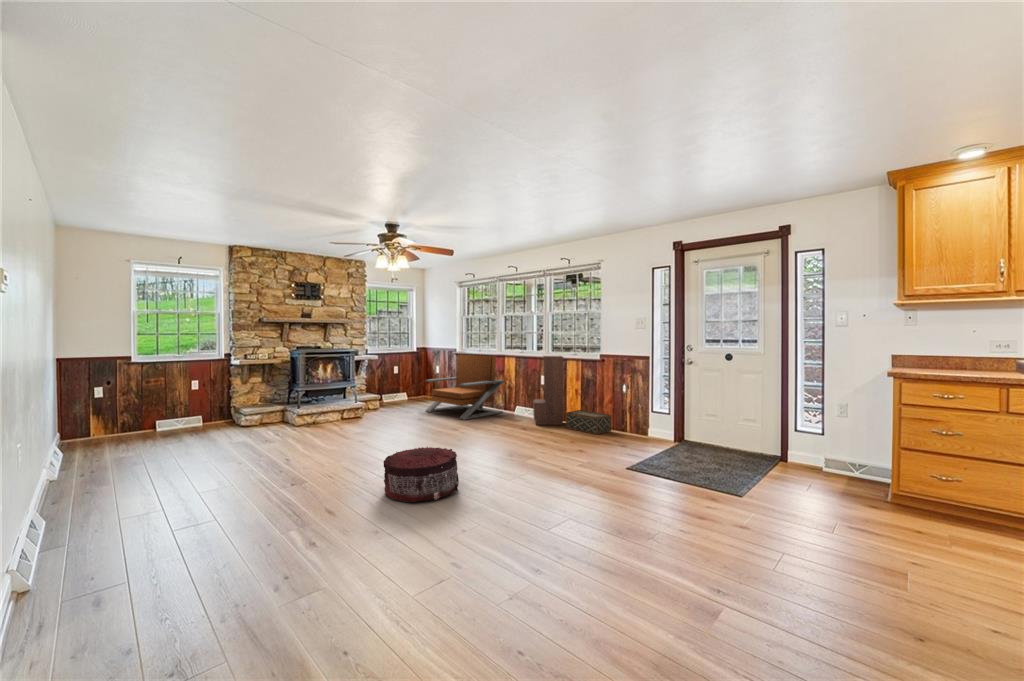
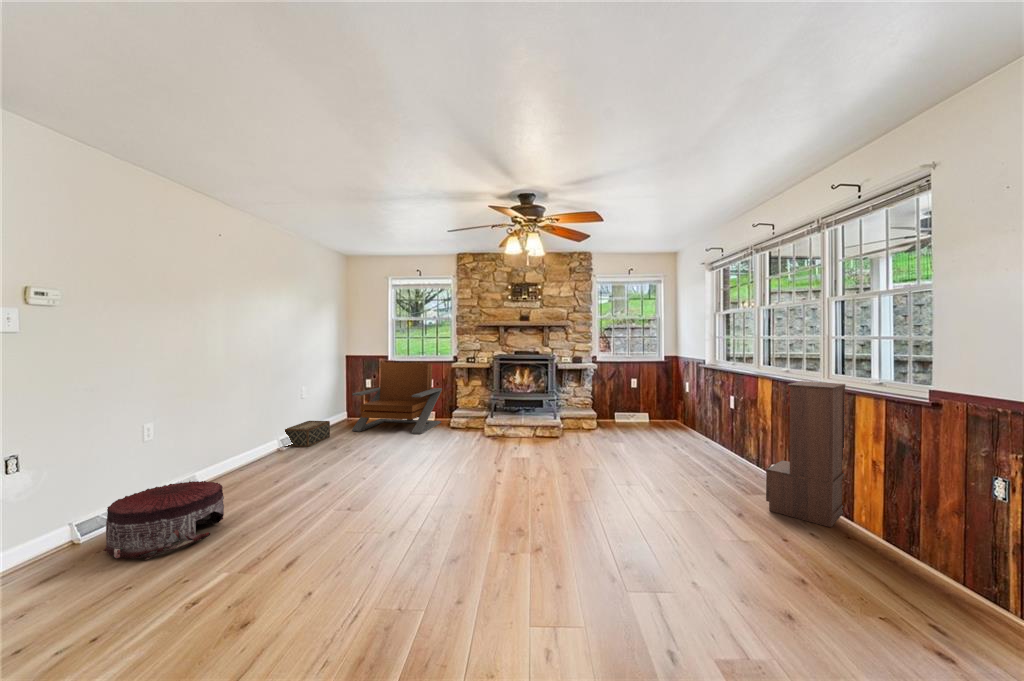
lounge chair: present [426,355,504,420] -> present [352,363,442,434]
woven basket: present [566,410,611,434] -> present [285,421,330,447]
pouf: present [384,447,459,502] -> present [103,481,224,560]

